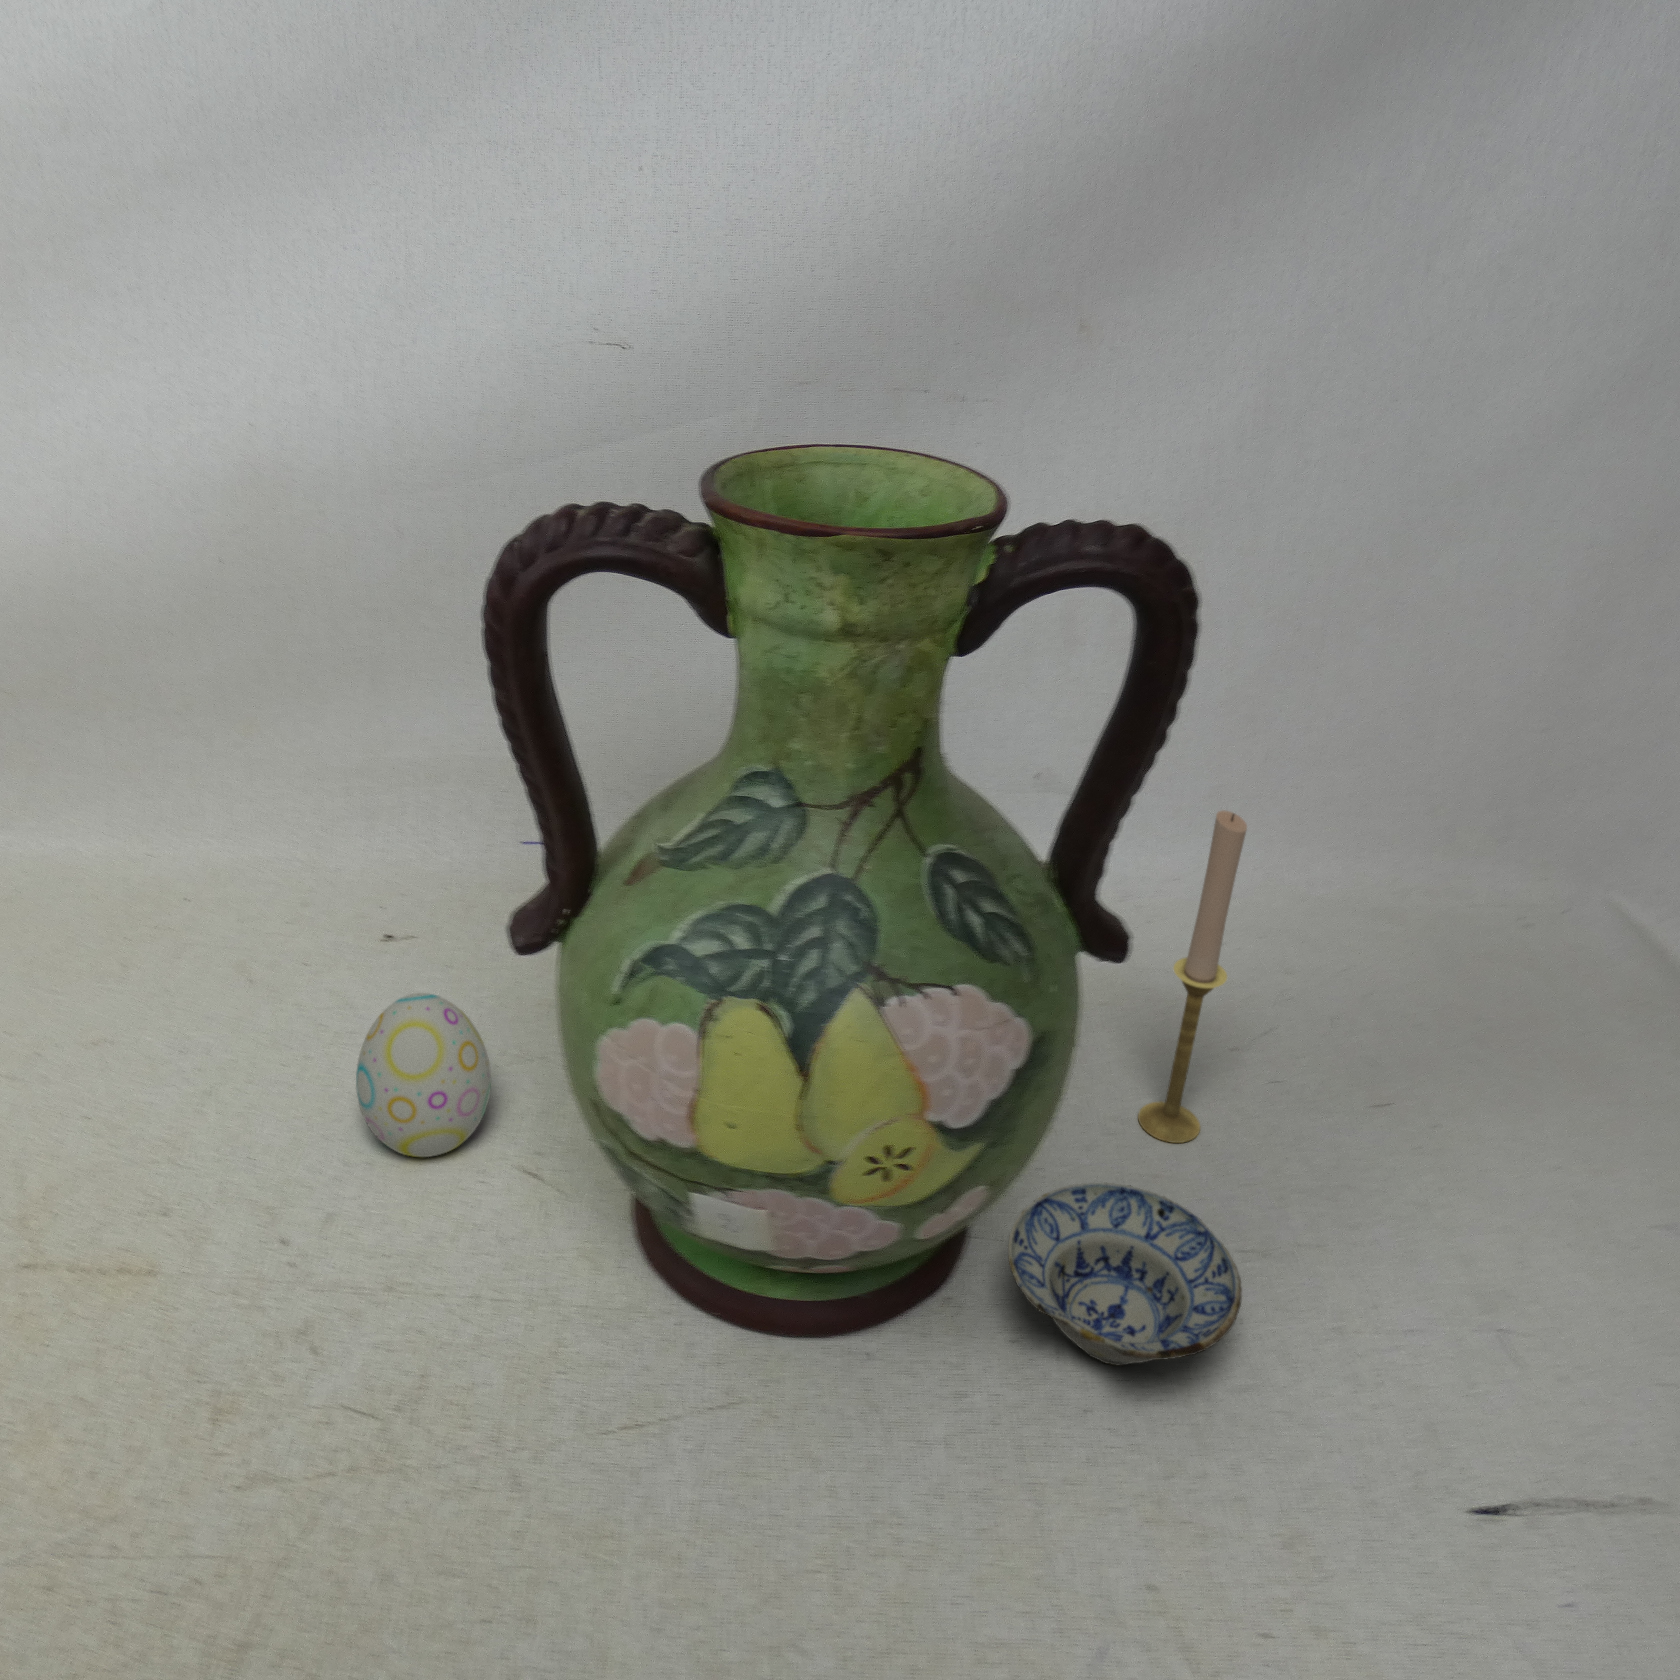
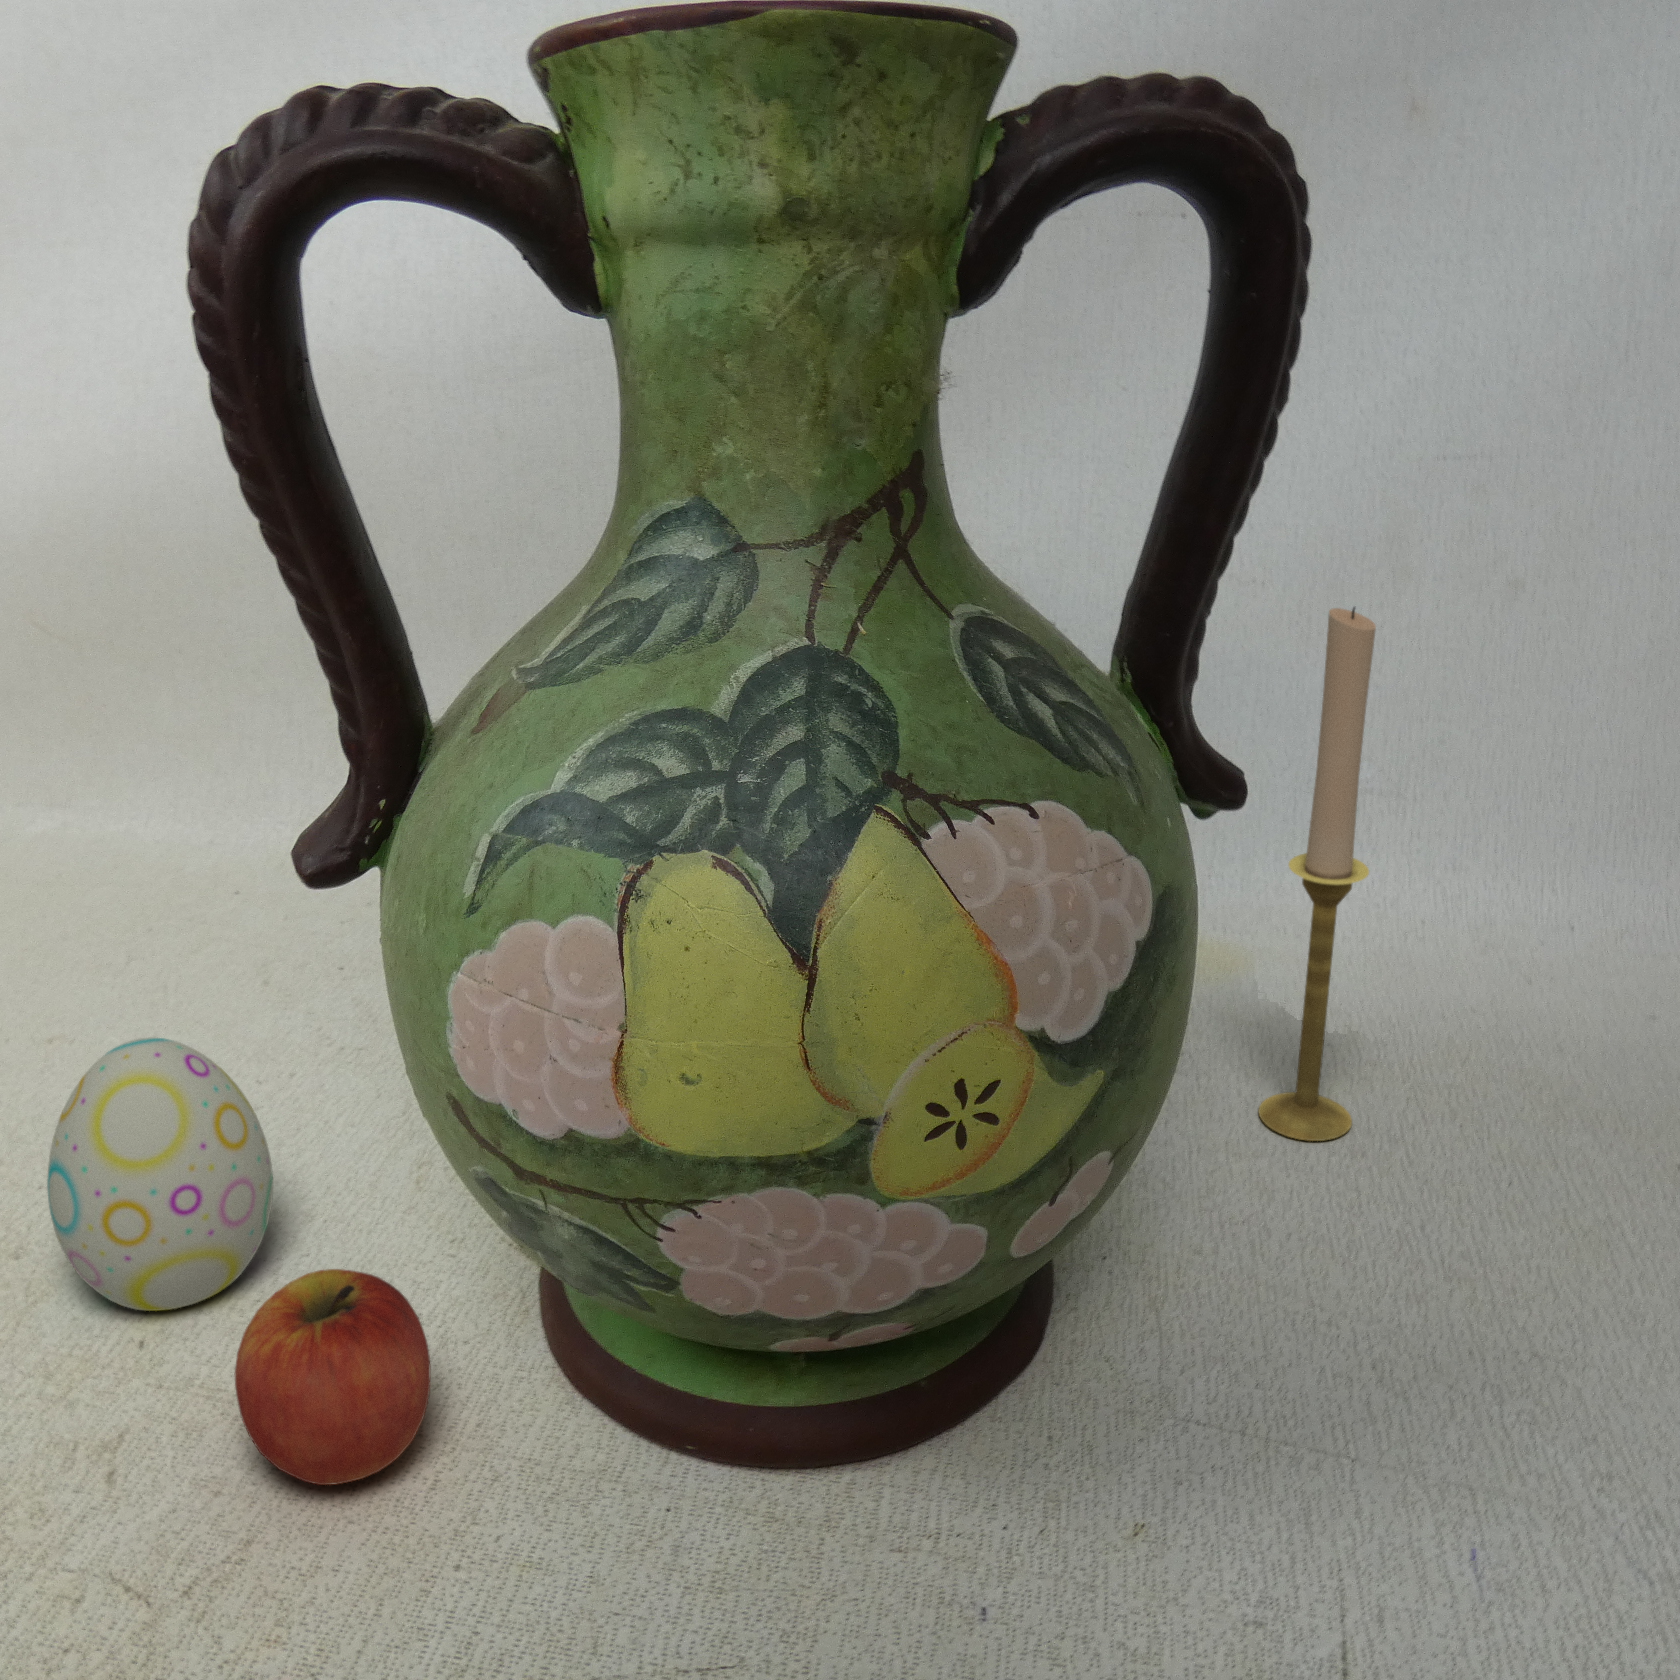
apple: none [458,1164,573,1293] -> present [234,1269,431,1485]
ceramic bowl: present [1008,1183,1242,1366] -> none [1136,1174,1517,1447]

